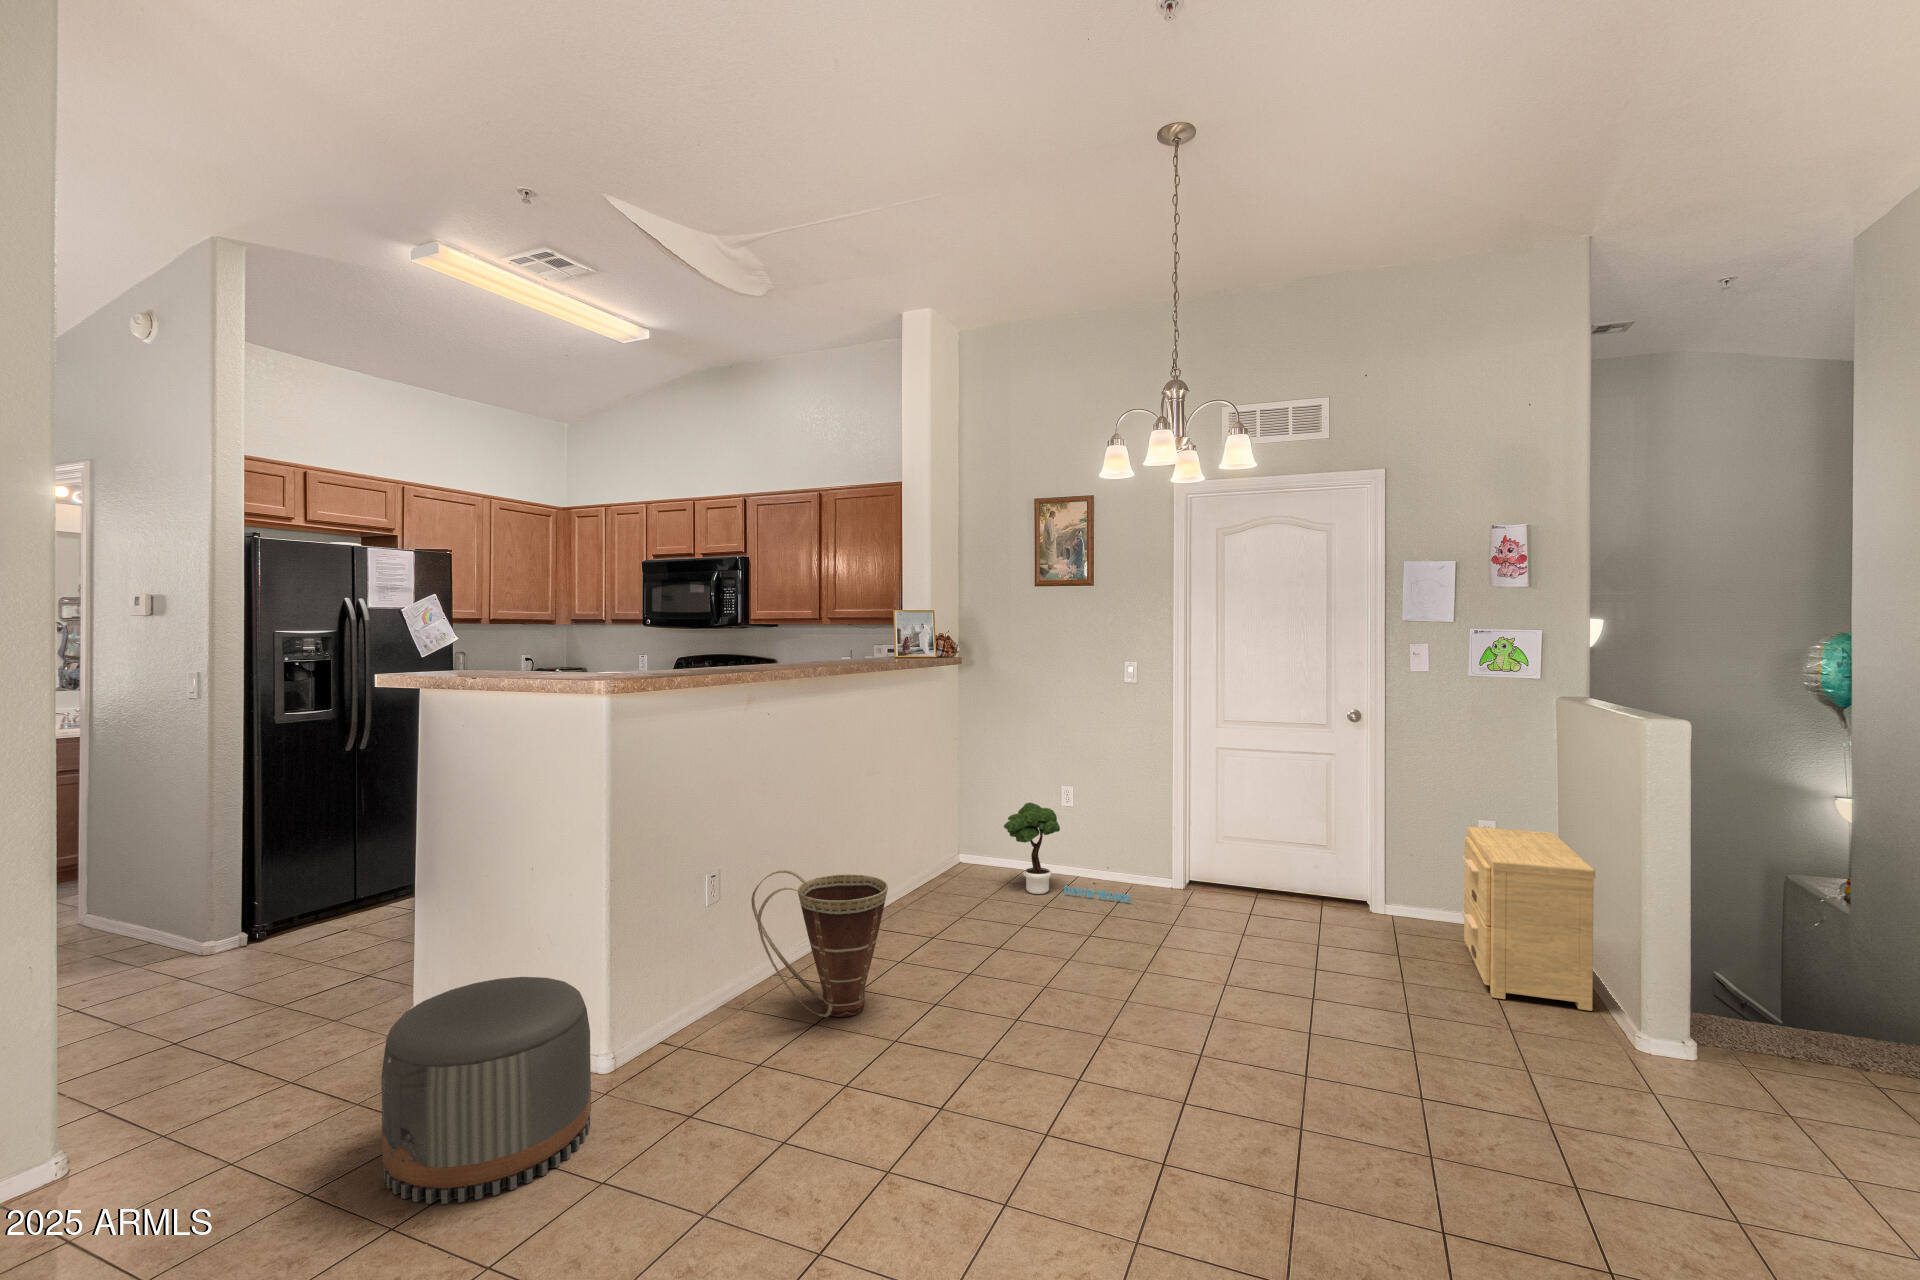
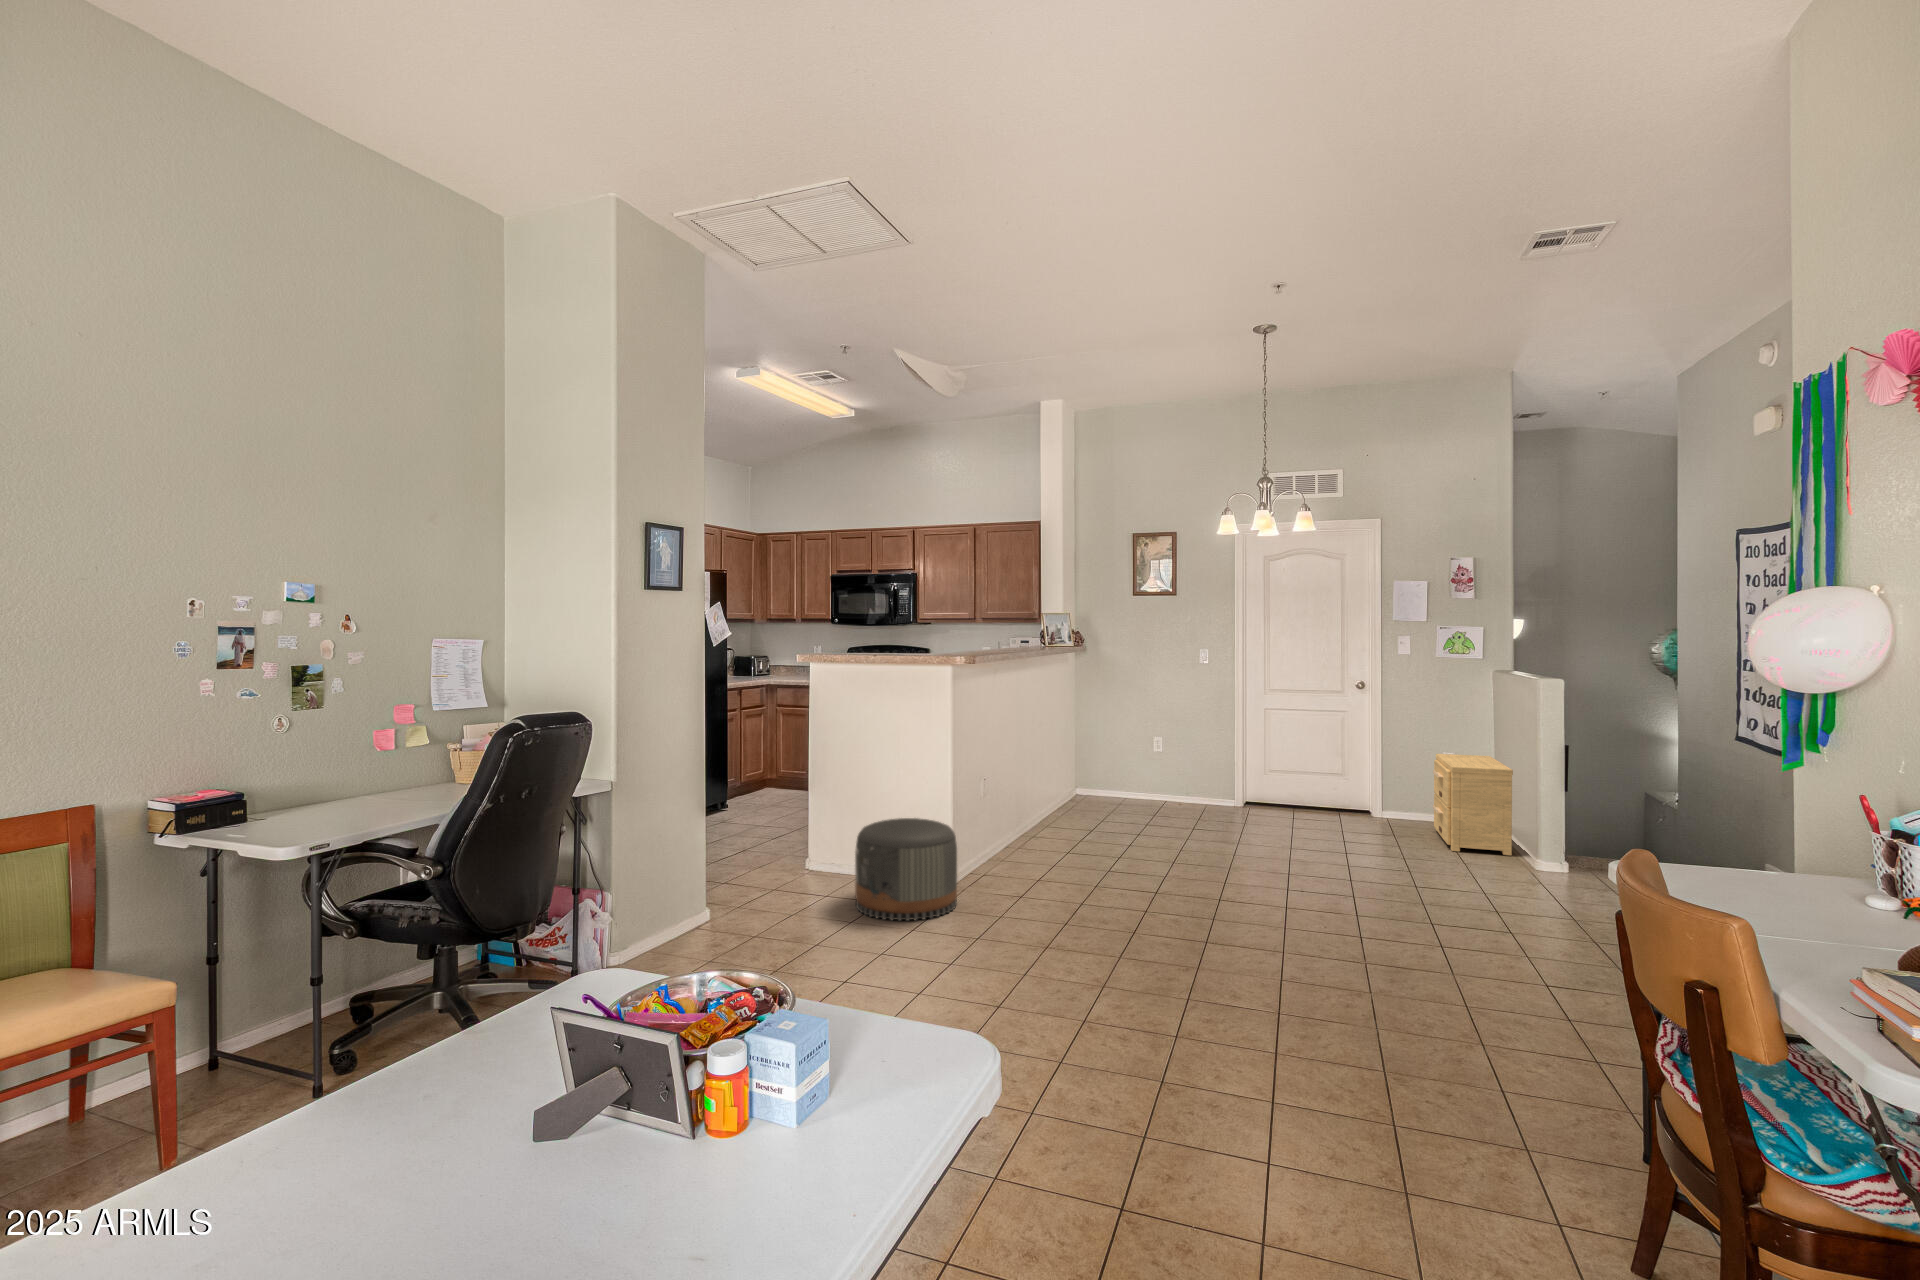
potted tree: present [1004,803,1130,902] -> none [1119,747,1209,813]
basket: present [751,870,888,1017] -> none [999,773,1084,861]

